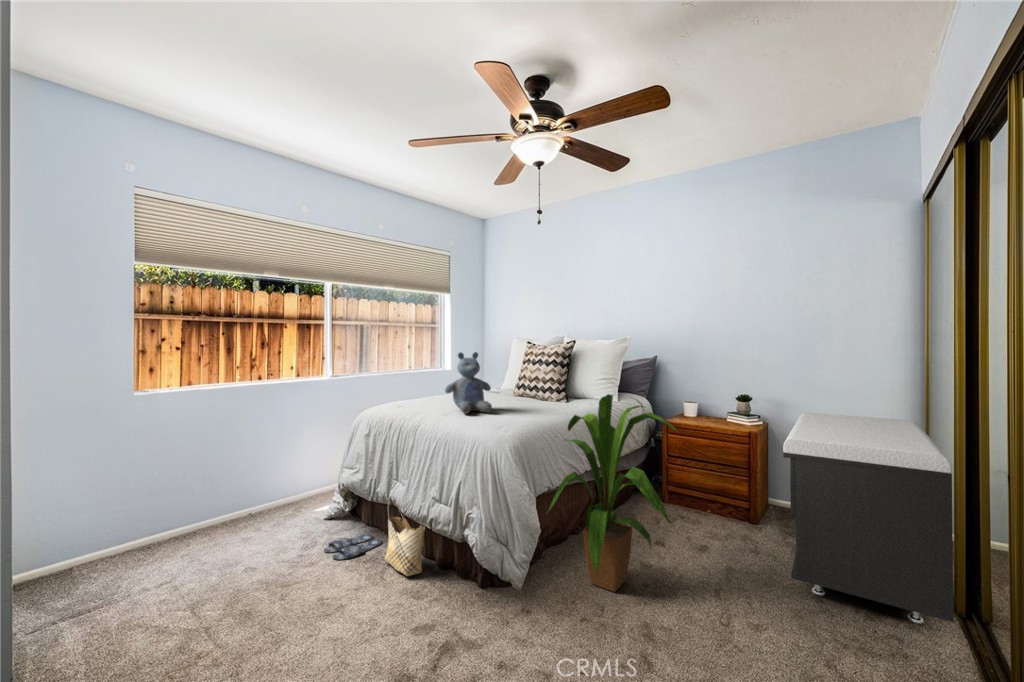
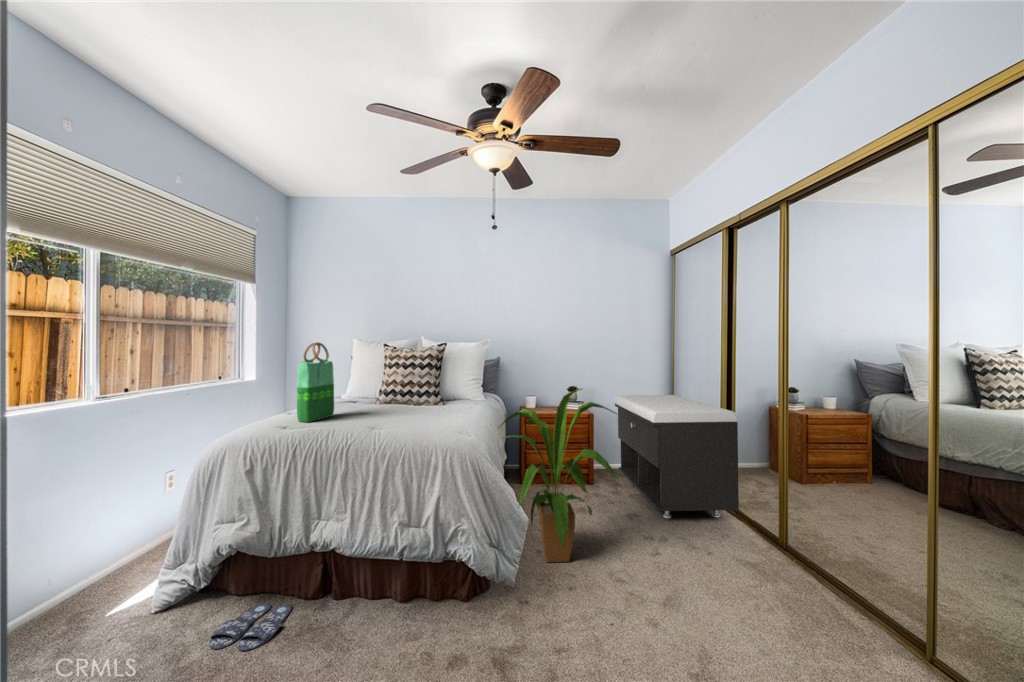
tote bag: none [409,341,443,405] -> present [297,342,334,422]
stuffed bear: present [445,352,492,414] -> none [361,355,417,424]
woven basket: present [385,504,425,576] -> none [327,527,391,625]

